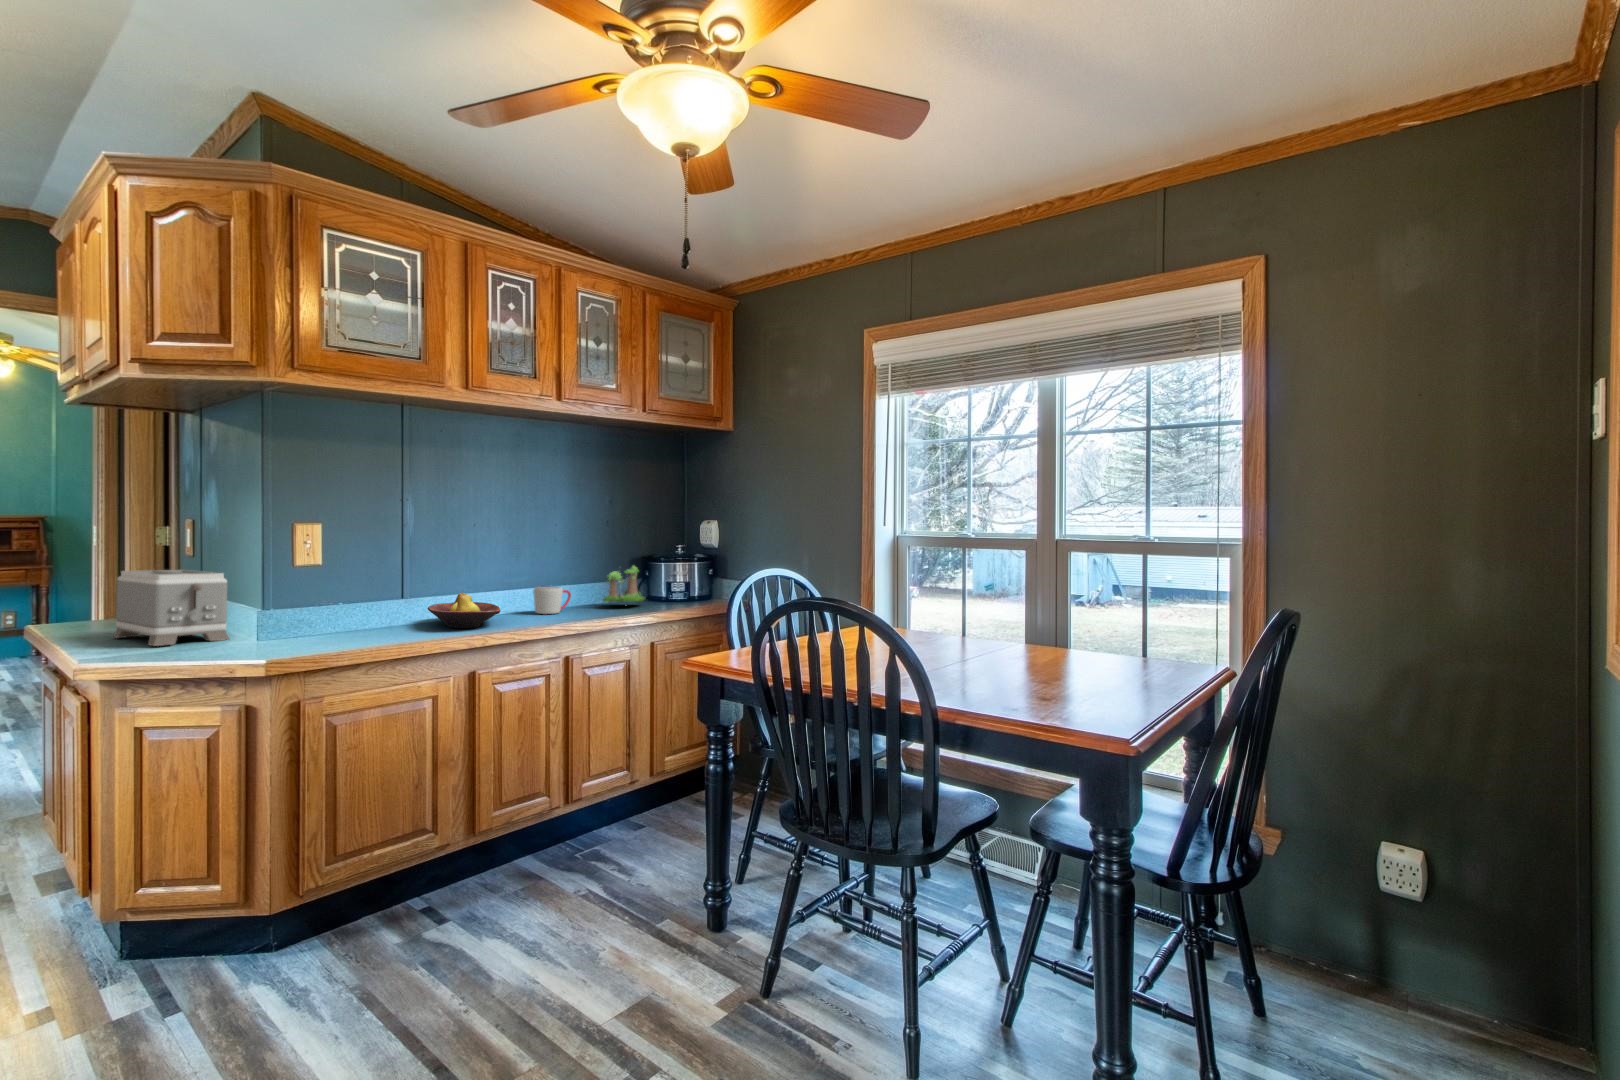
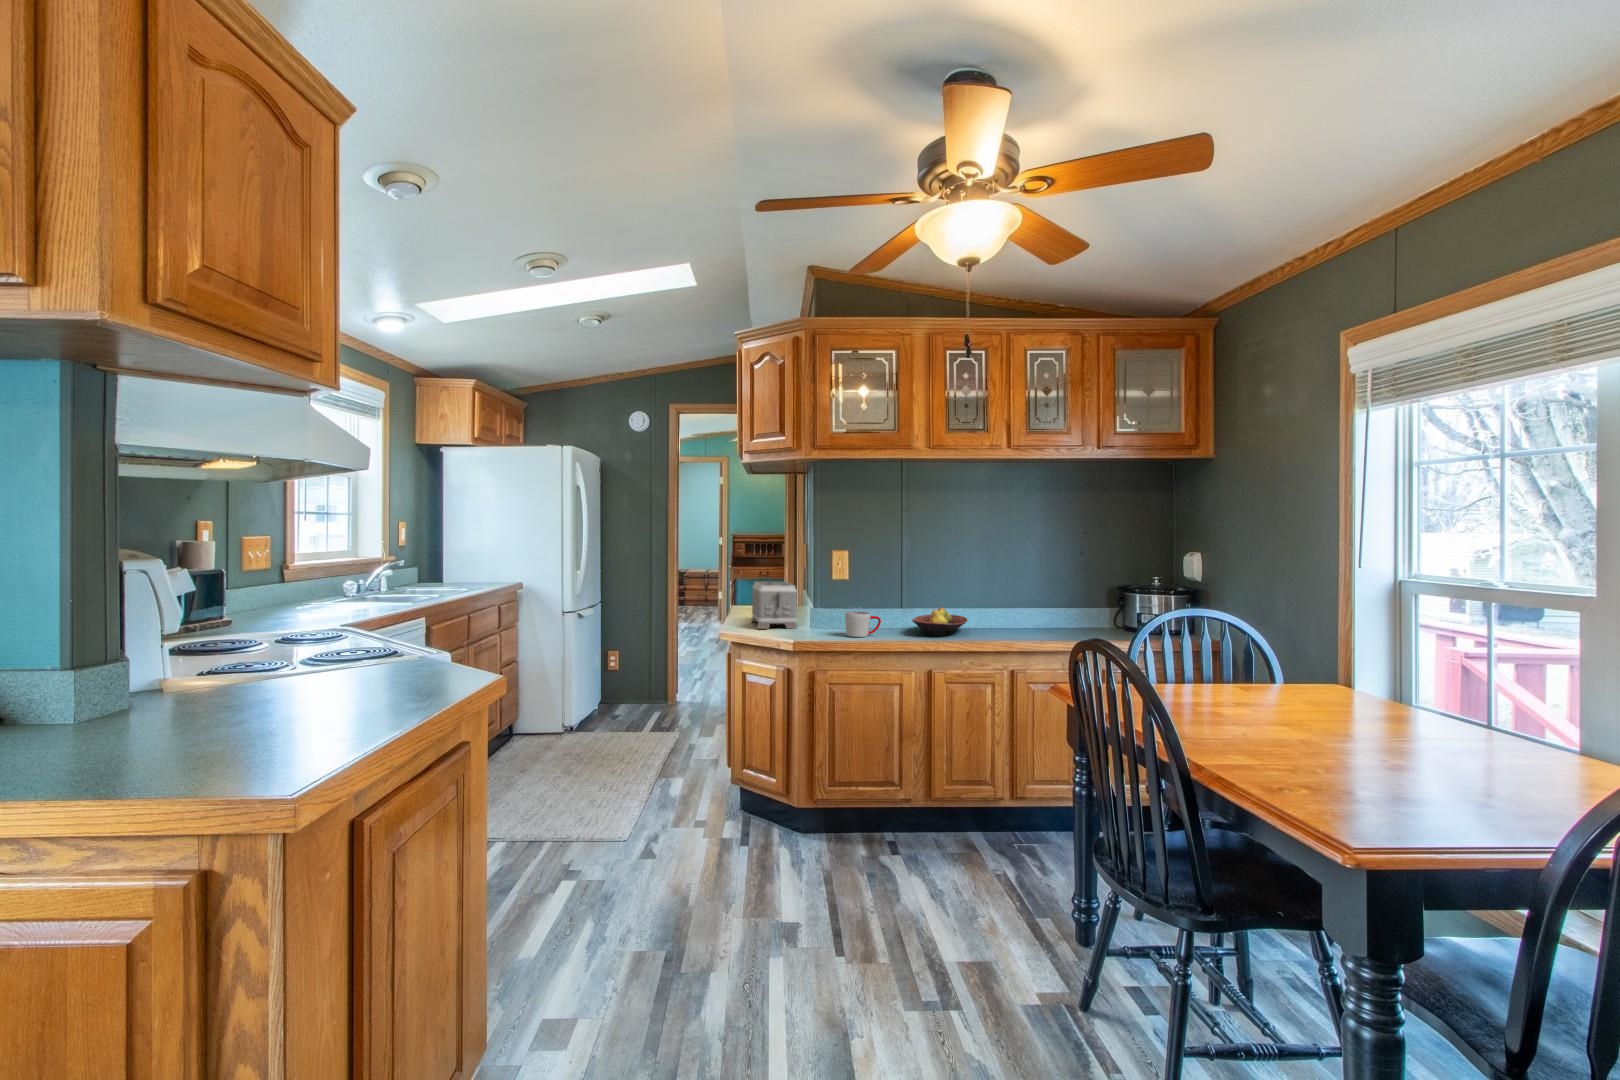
plant: present [603,566,645,603] -> none [1066,575,1114,629]
mug: present [533,587,571,614] -> present [845,612,881,637]

